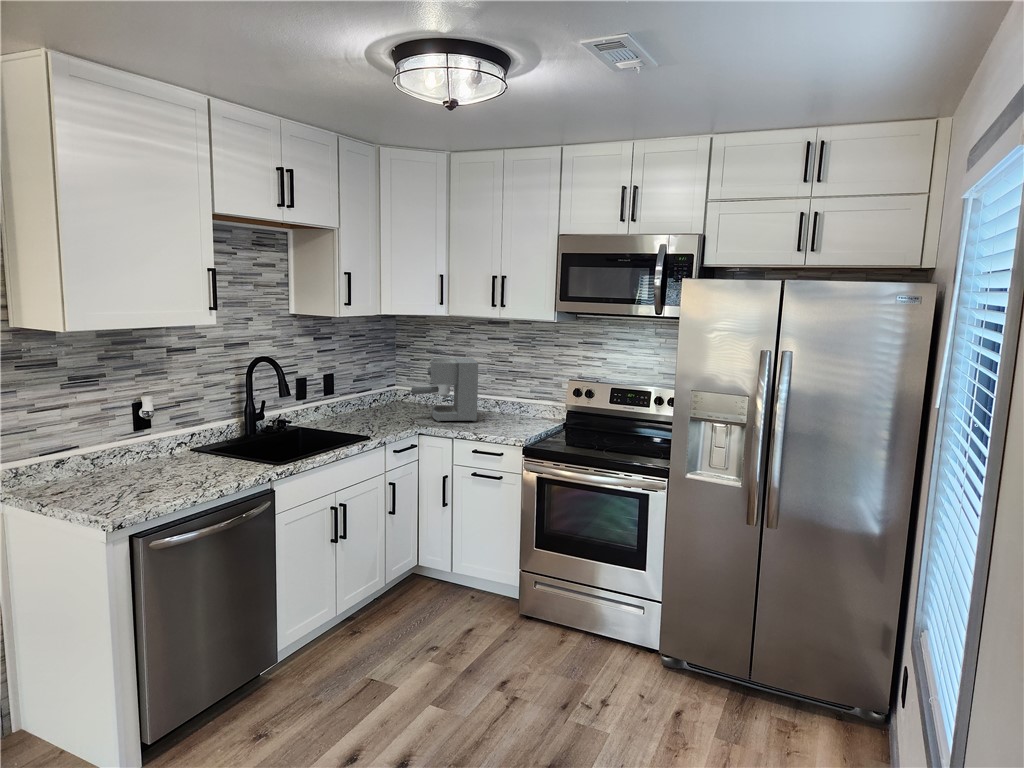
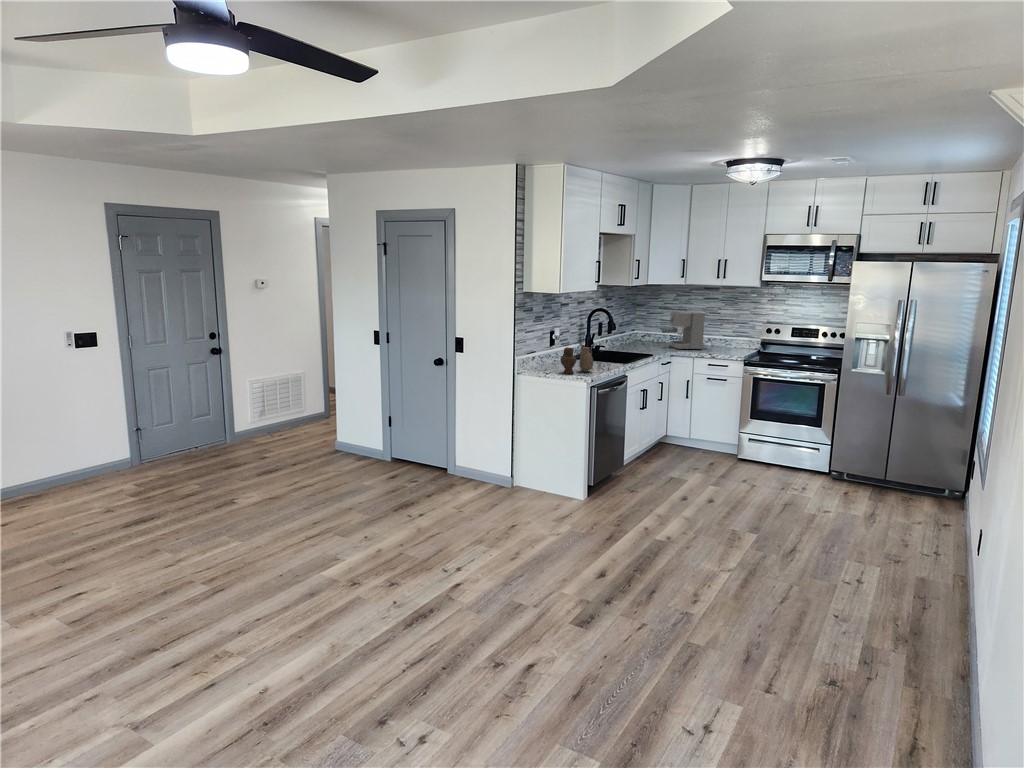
vase: none [84,443,175,503] -> present [561,347,593,374]

